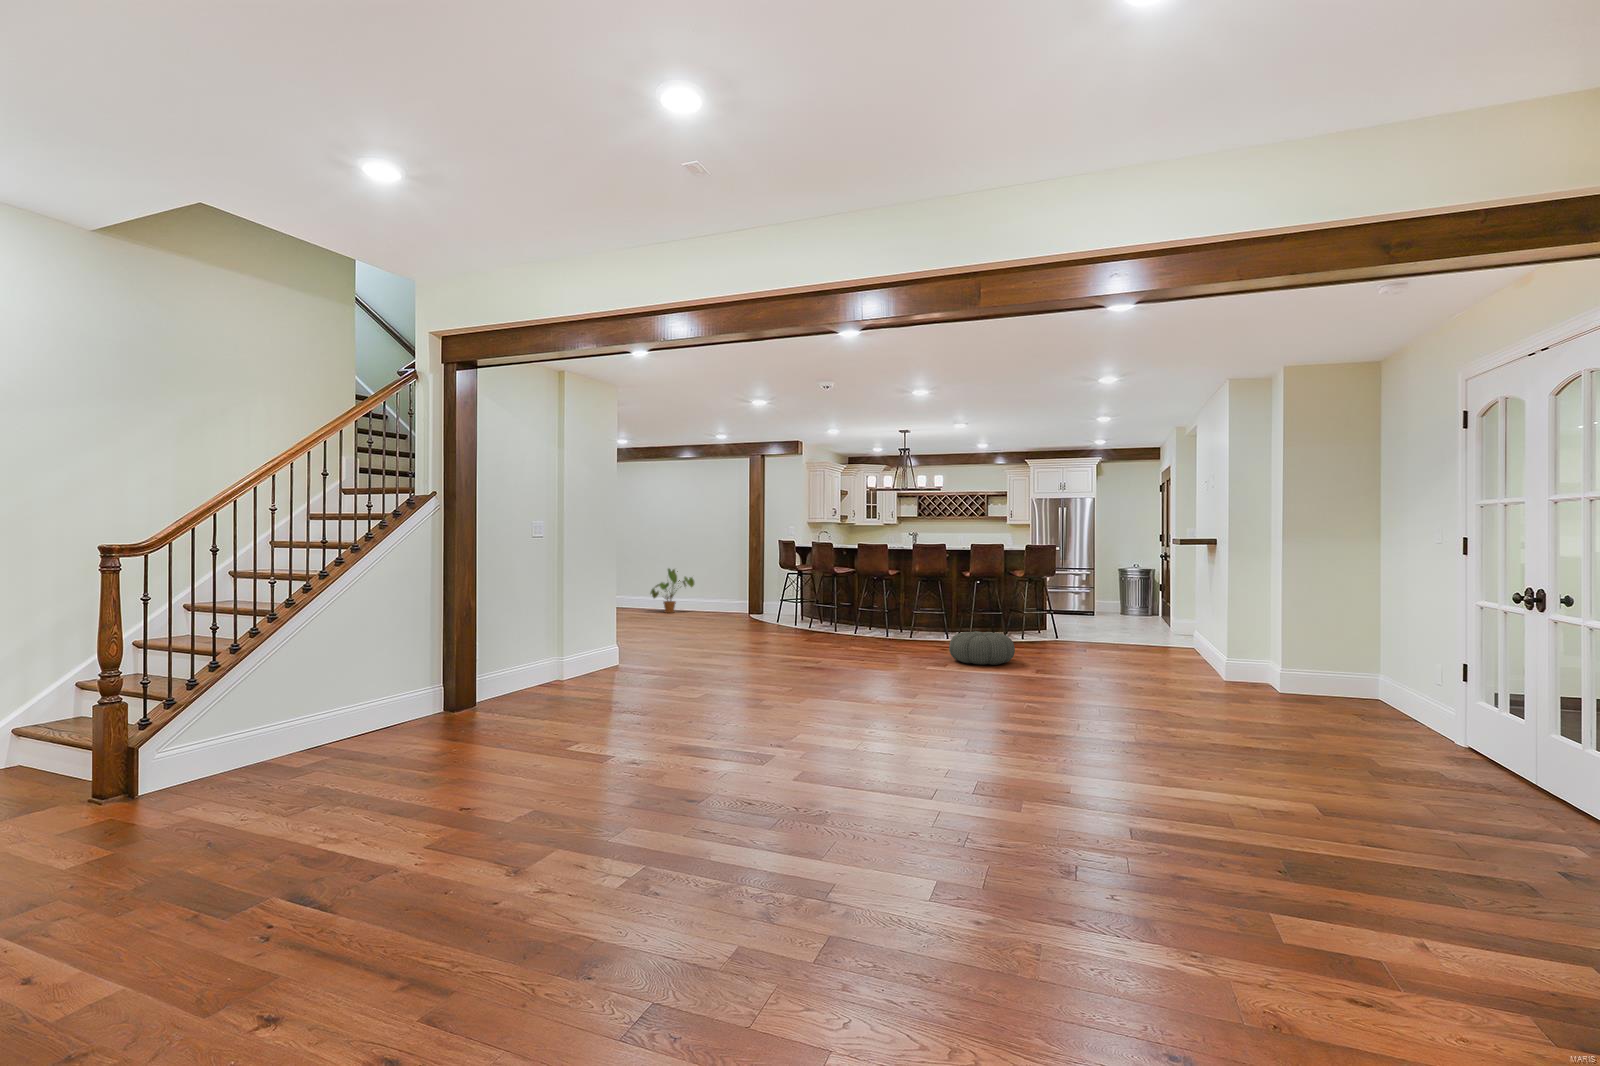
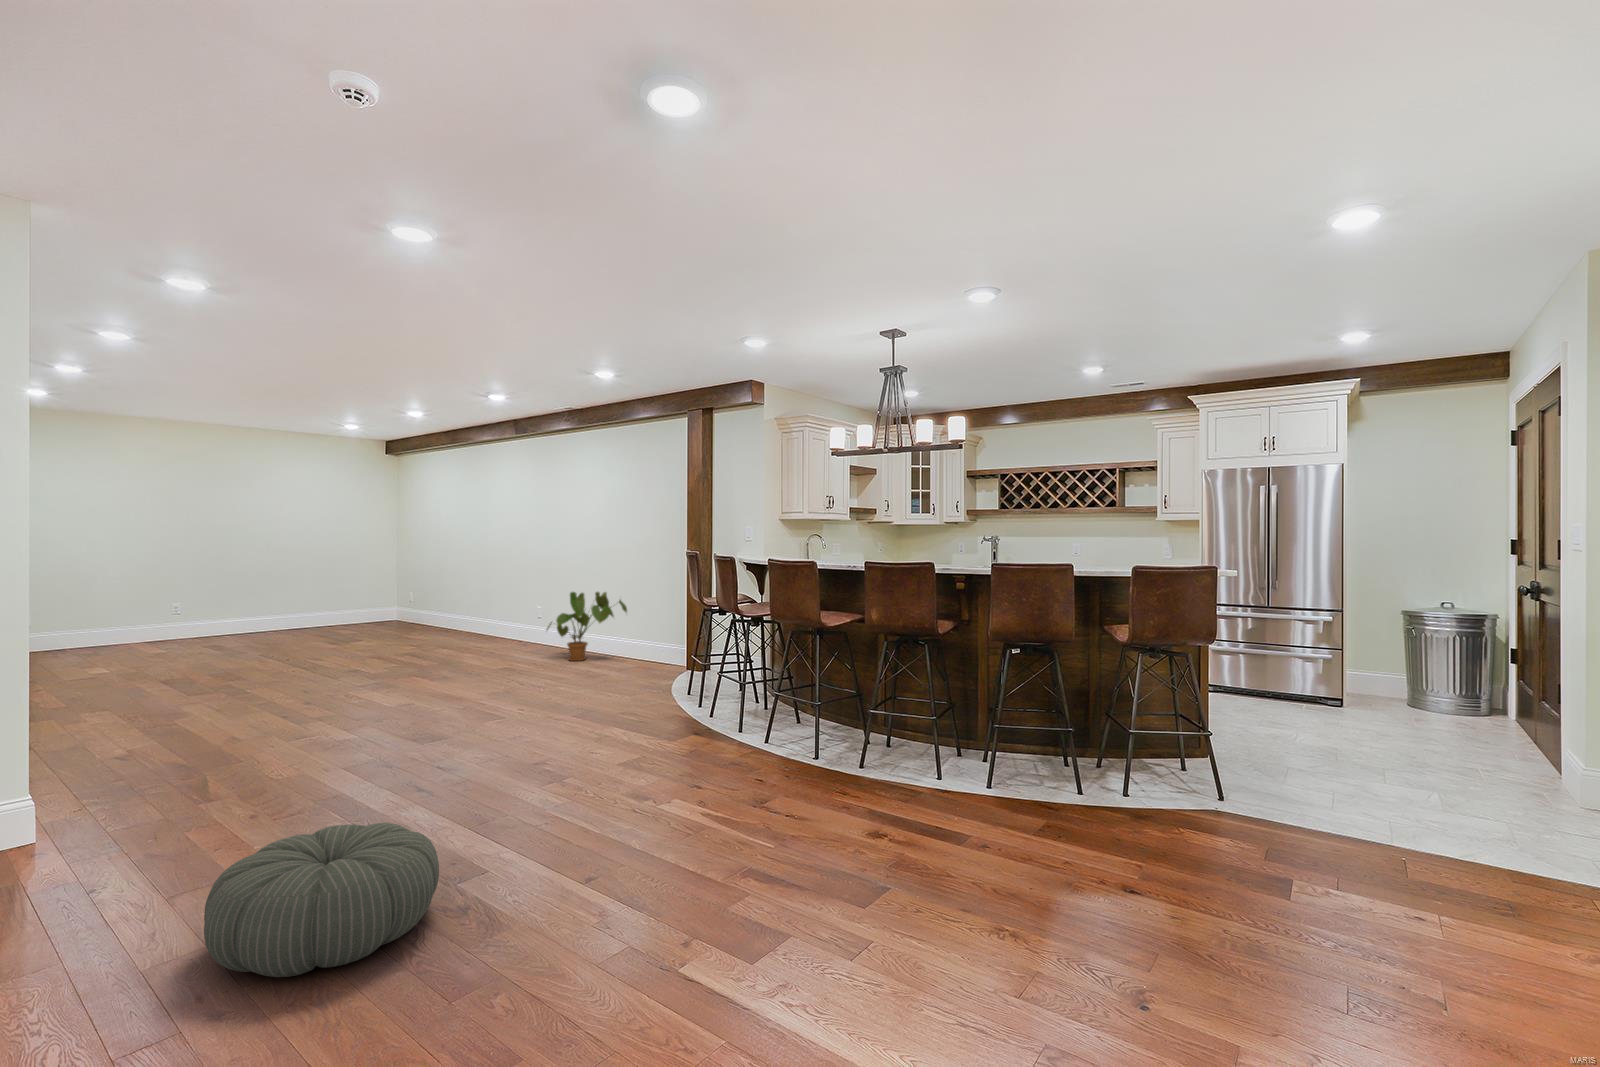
pouf: present [949,631,1015,665] -> present [204,823,439,977]

